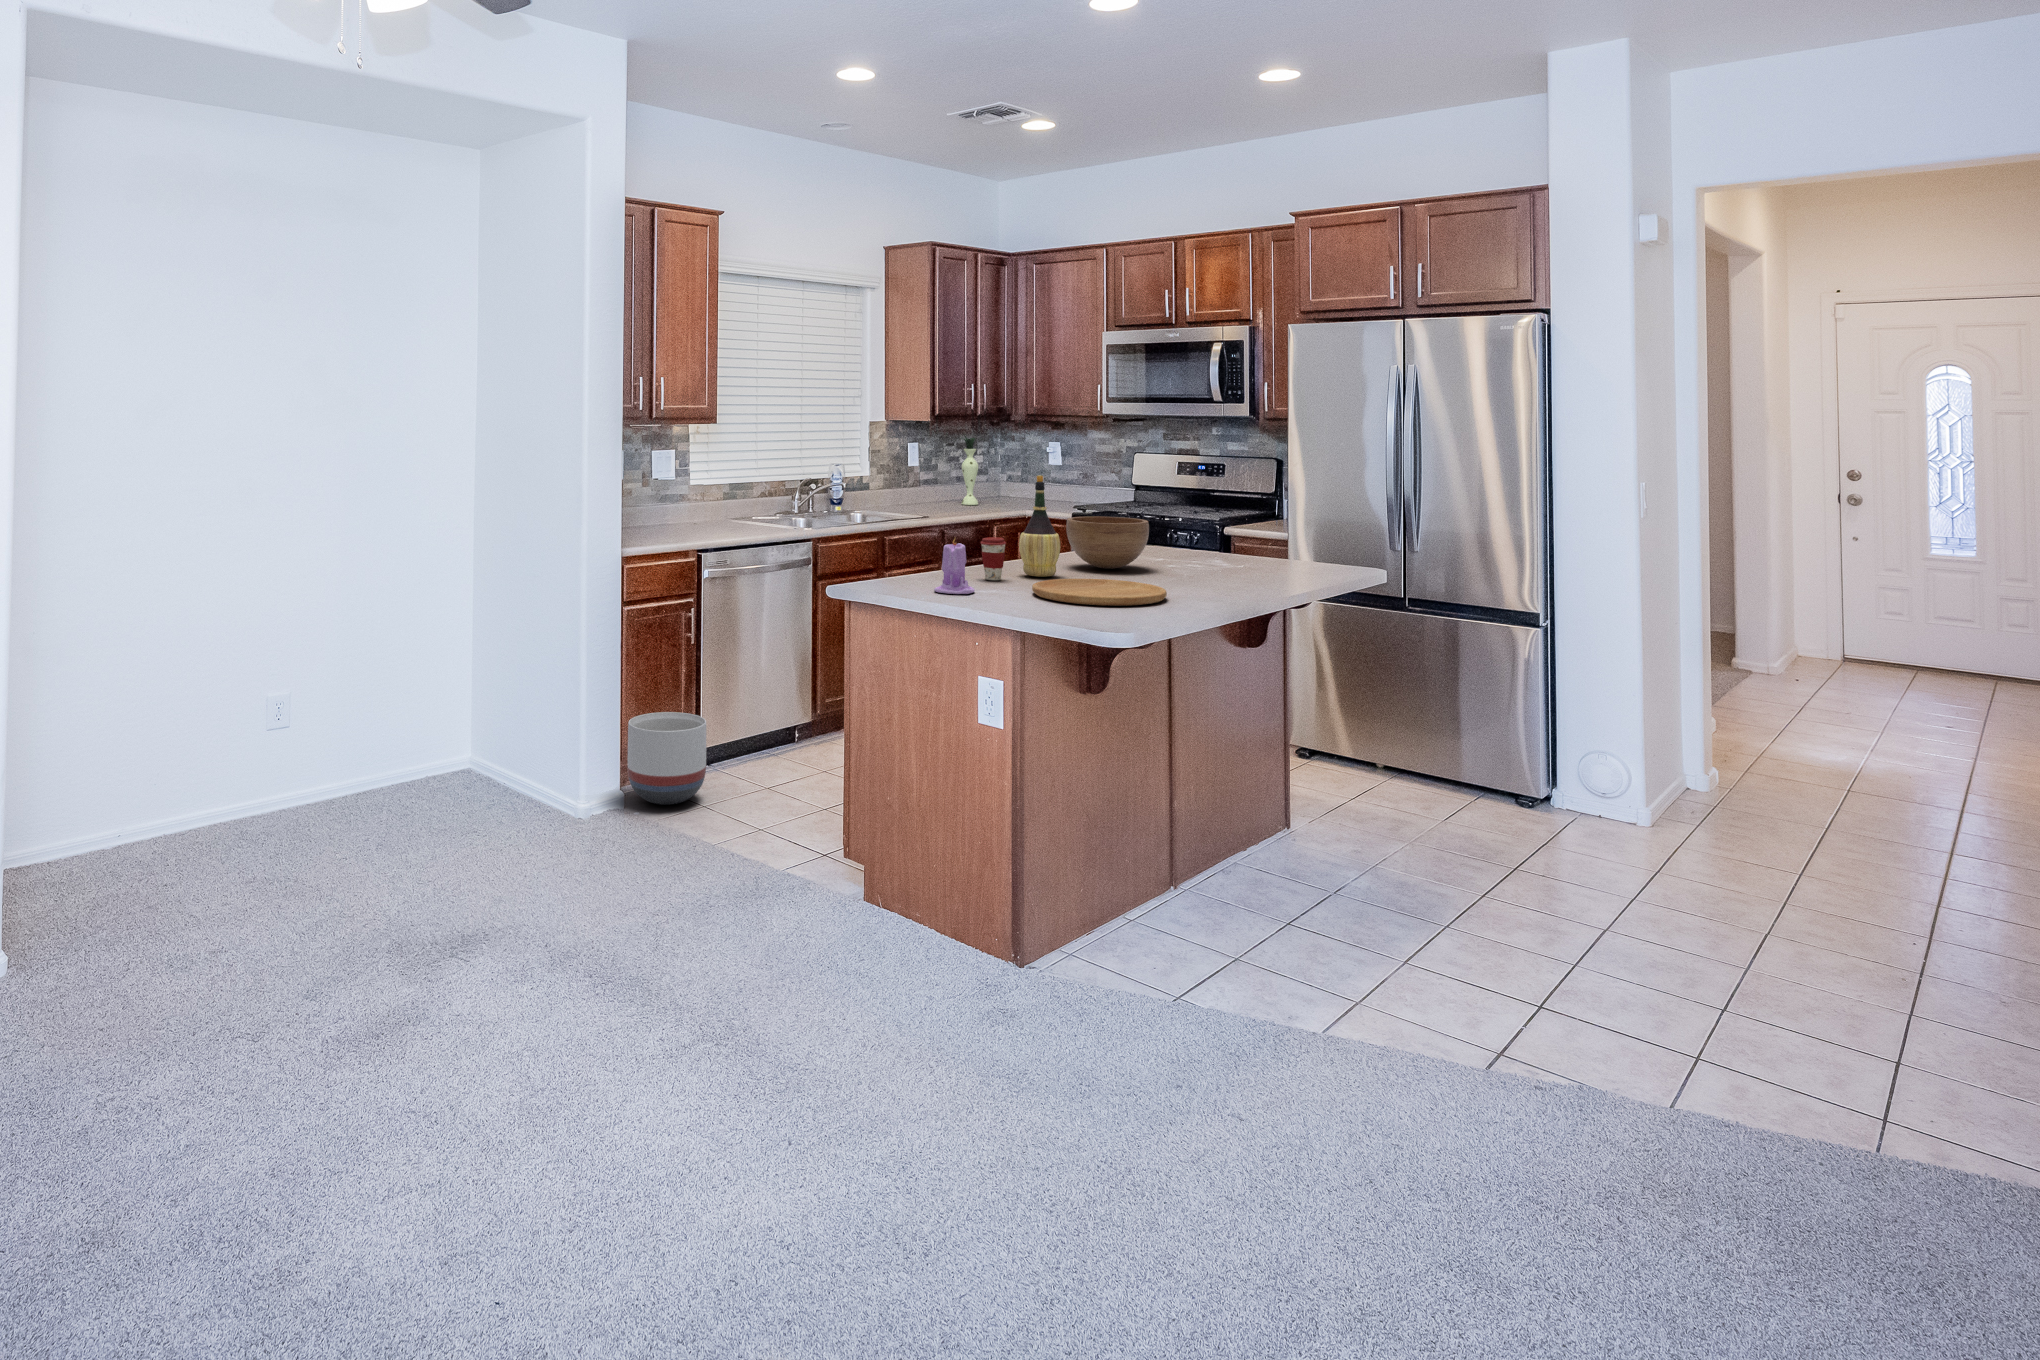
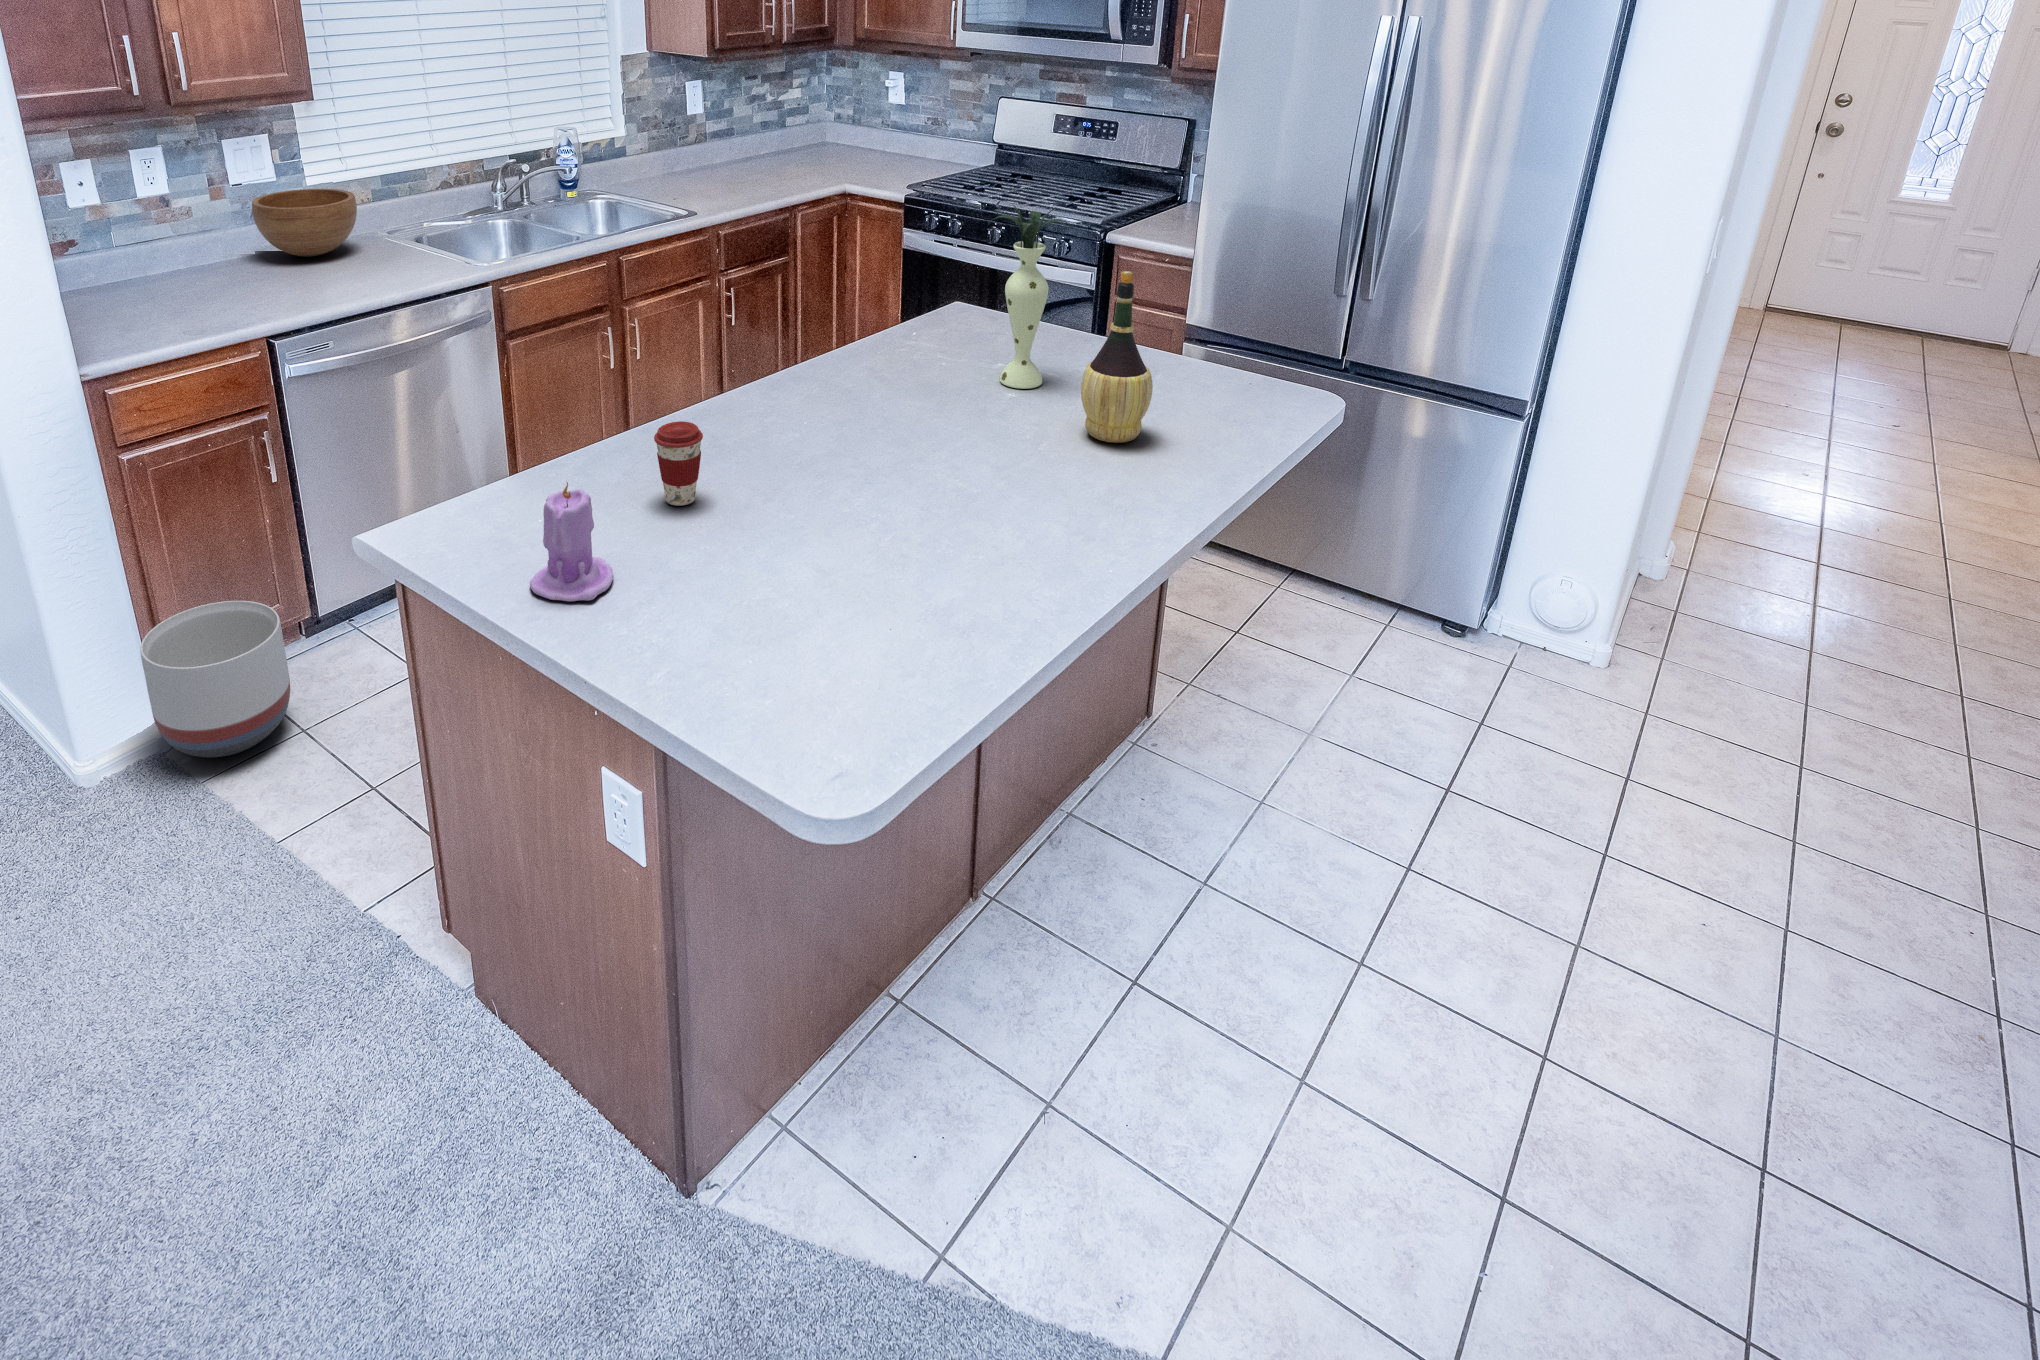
vase: present [961,435,978,505] -> present [989,205,1072,389]
wine bottle: present [1019,475,1060,577] -> present [1081,271,1153,443]
bowl: present [1066,517,1149,569] -> present [252,189,357,257]
cutting board: present [1032,579,1167,606] -> none [725,518,985,659]

